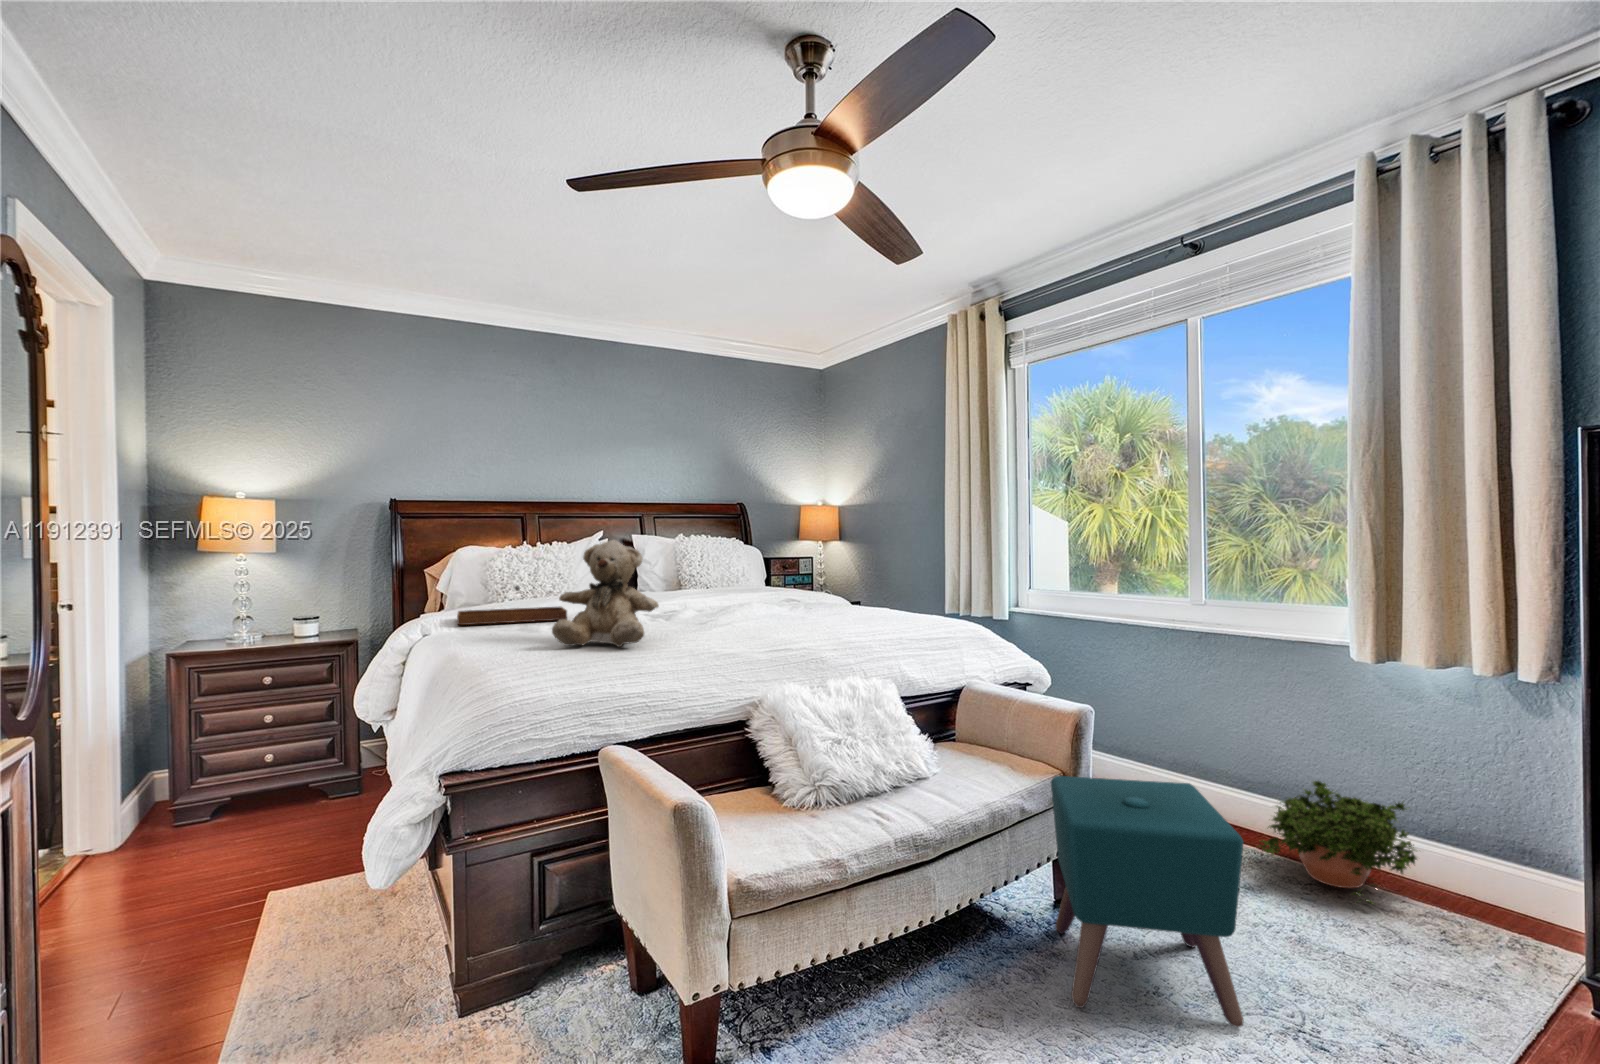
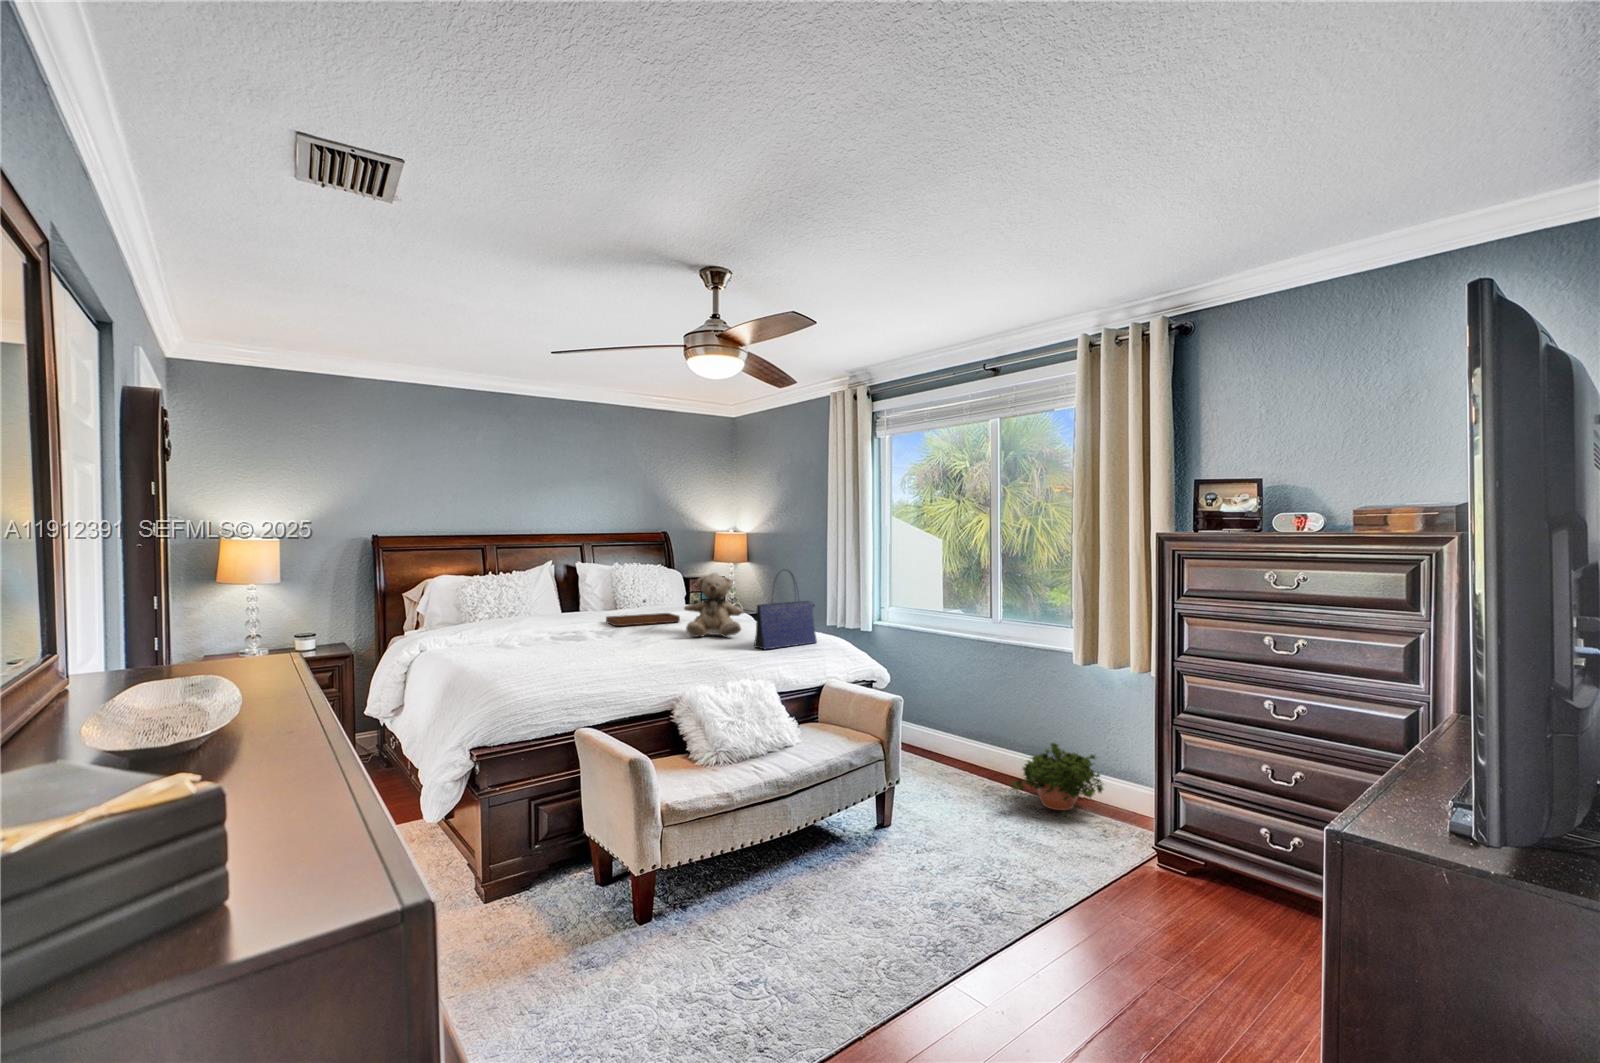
tote bag: none [861,524,949,635] -> present [754,569,817,649]
teddy bear: present [552,540,659,647] -> present [684,573,744,637]
tray: present [457,585,567,625] -> present [606,600,680,626]
ottoman: present [1051,776,1244,1027] -> none [869,742,968,884]

